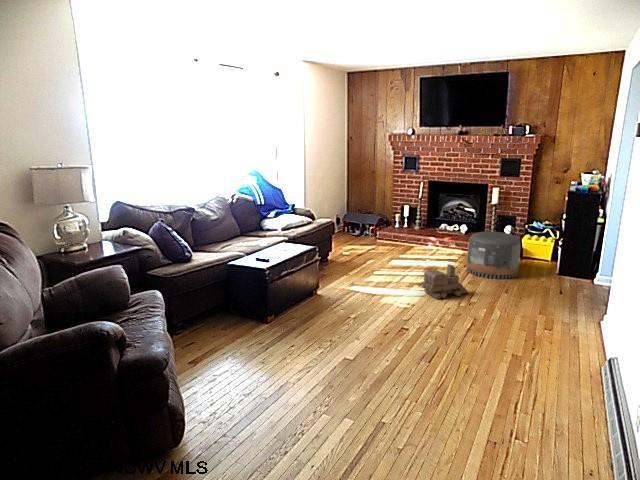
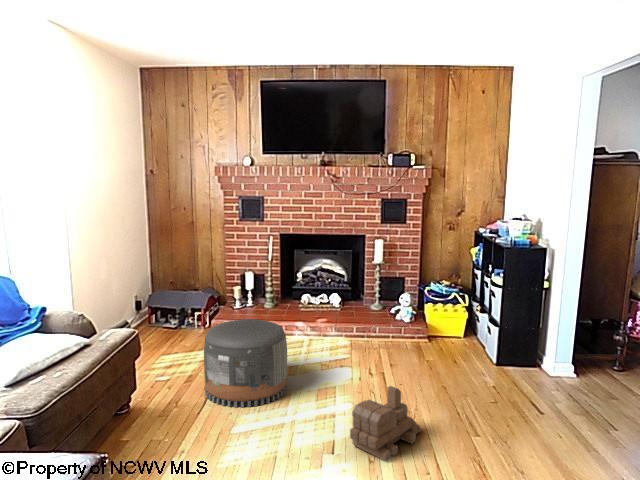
pouf: present [467,232,520,279] -> present [204,319,287,407]

